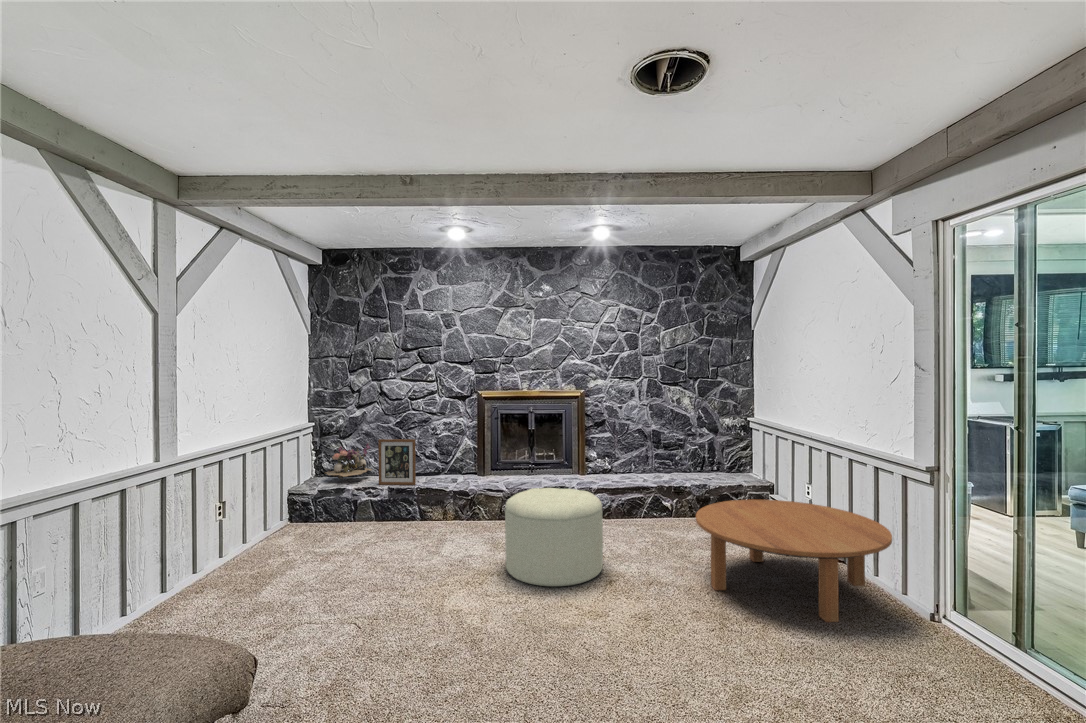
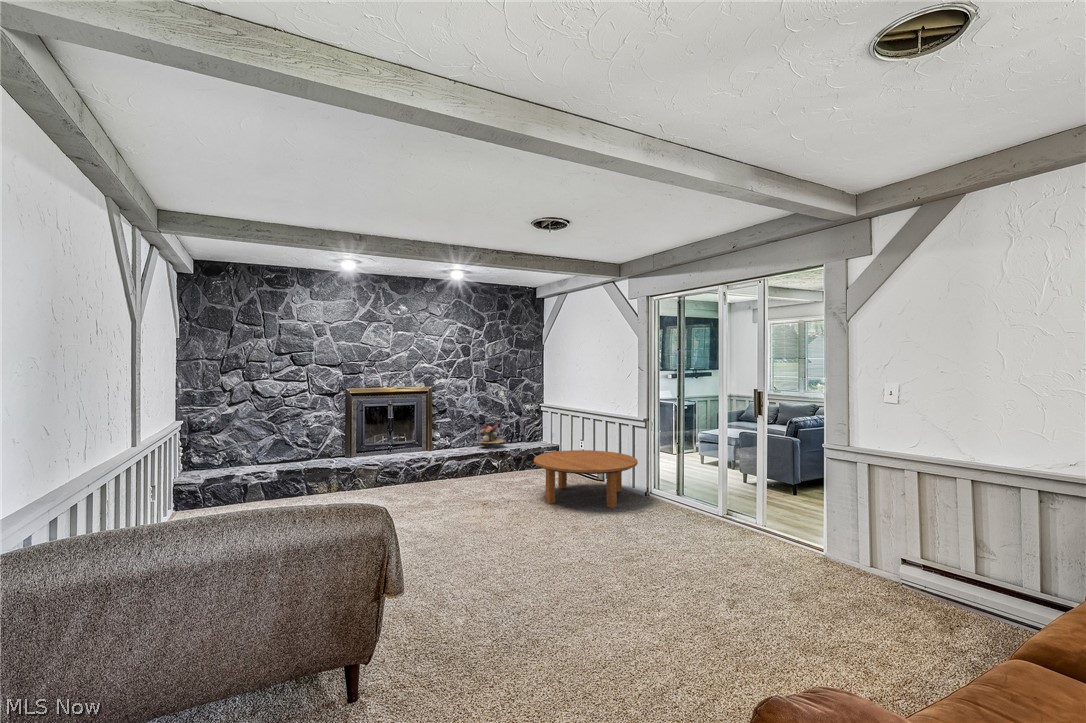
picture frame: present [378,439,416,485] -> none [263,429,299,470]
flower arrangement: present [326,443,372,479] -> present [478,421,505,447]
ottoman: present [505,488,603,586] -> none [410,453,478,517]

